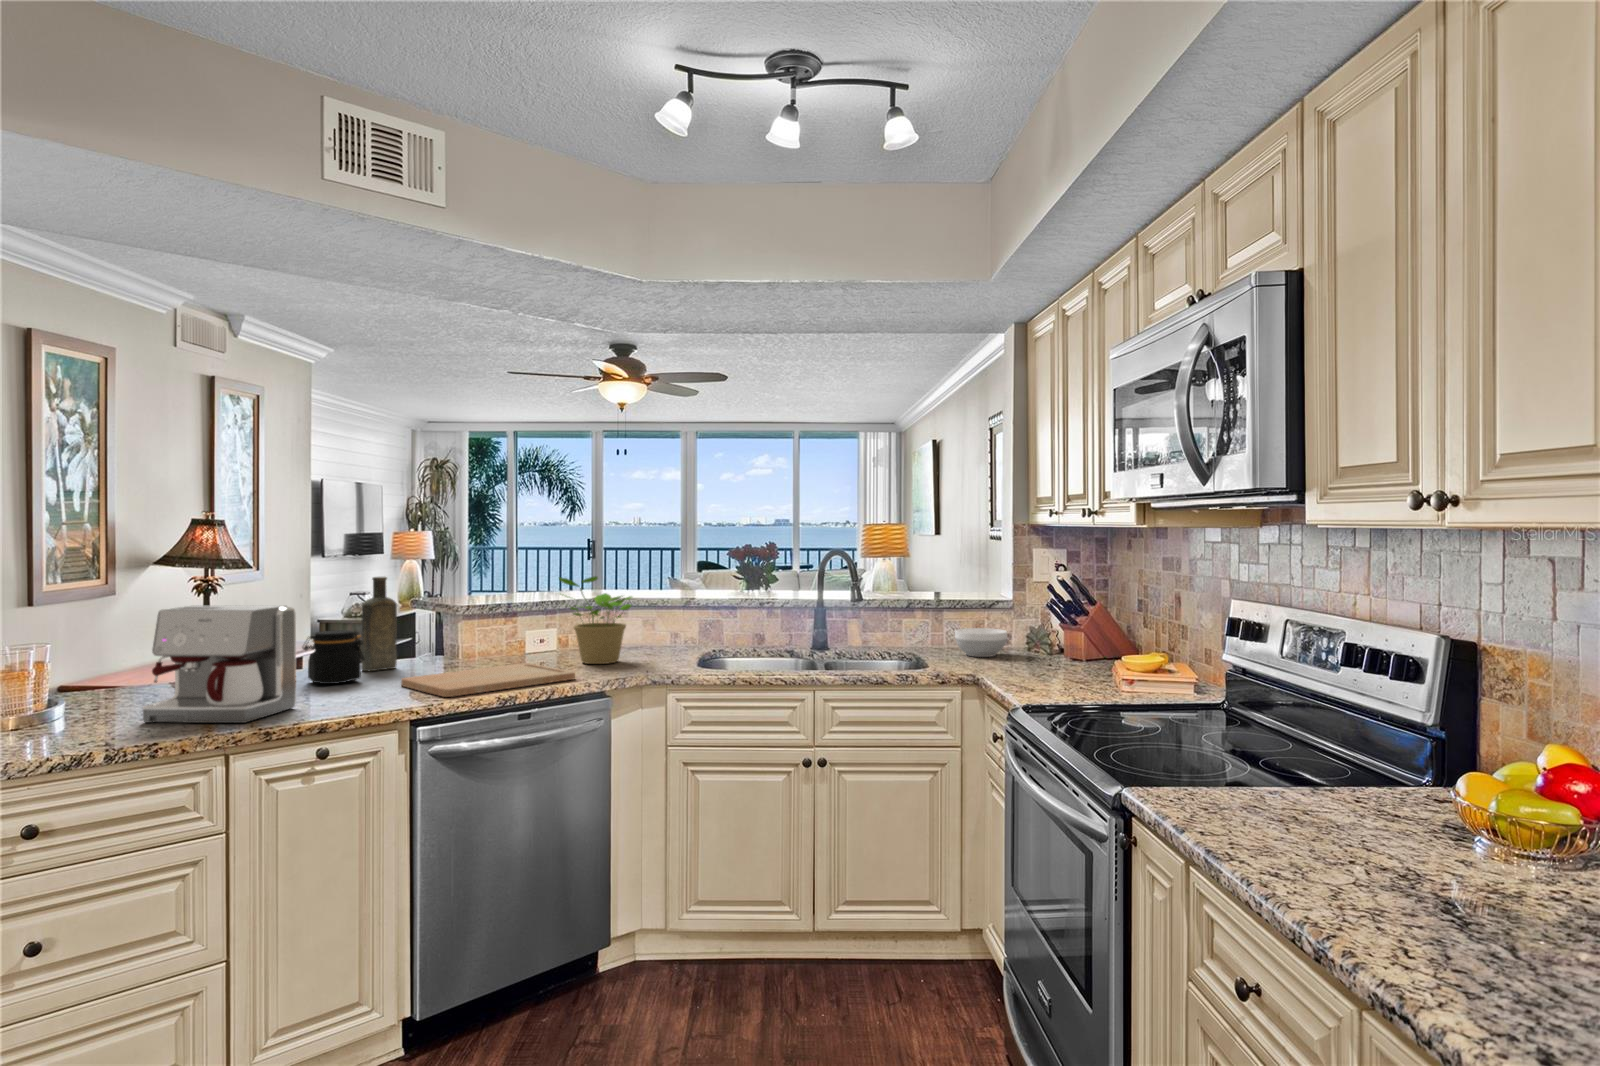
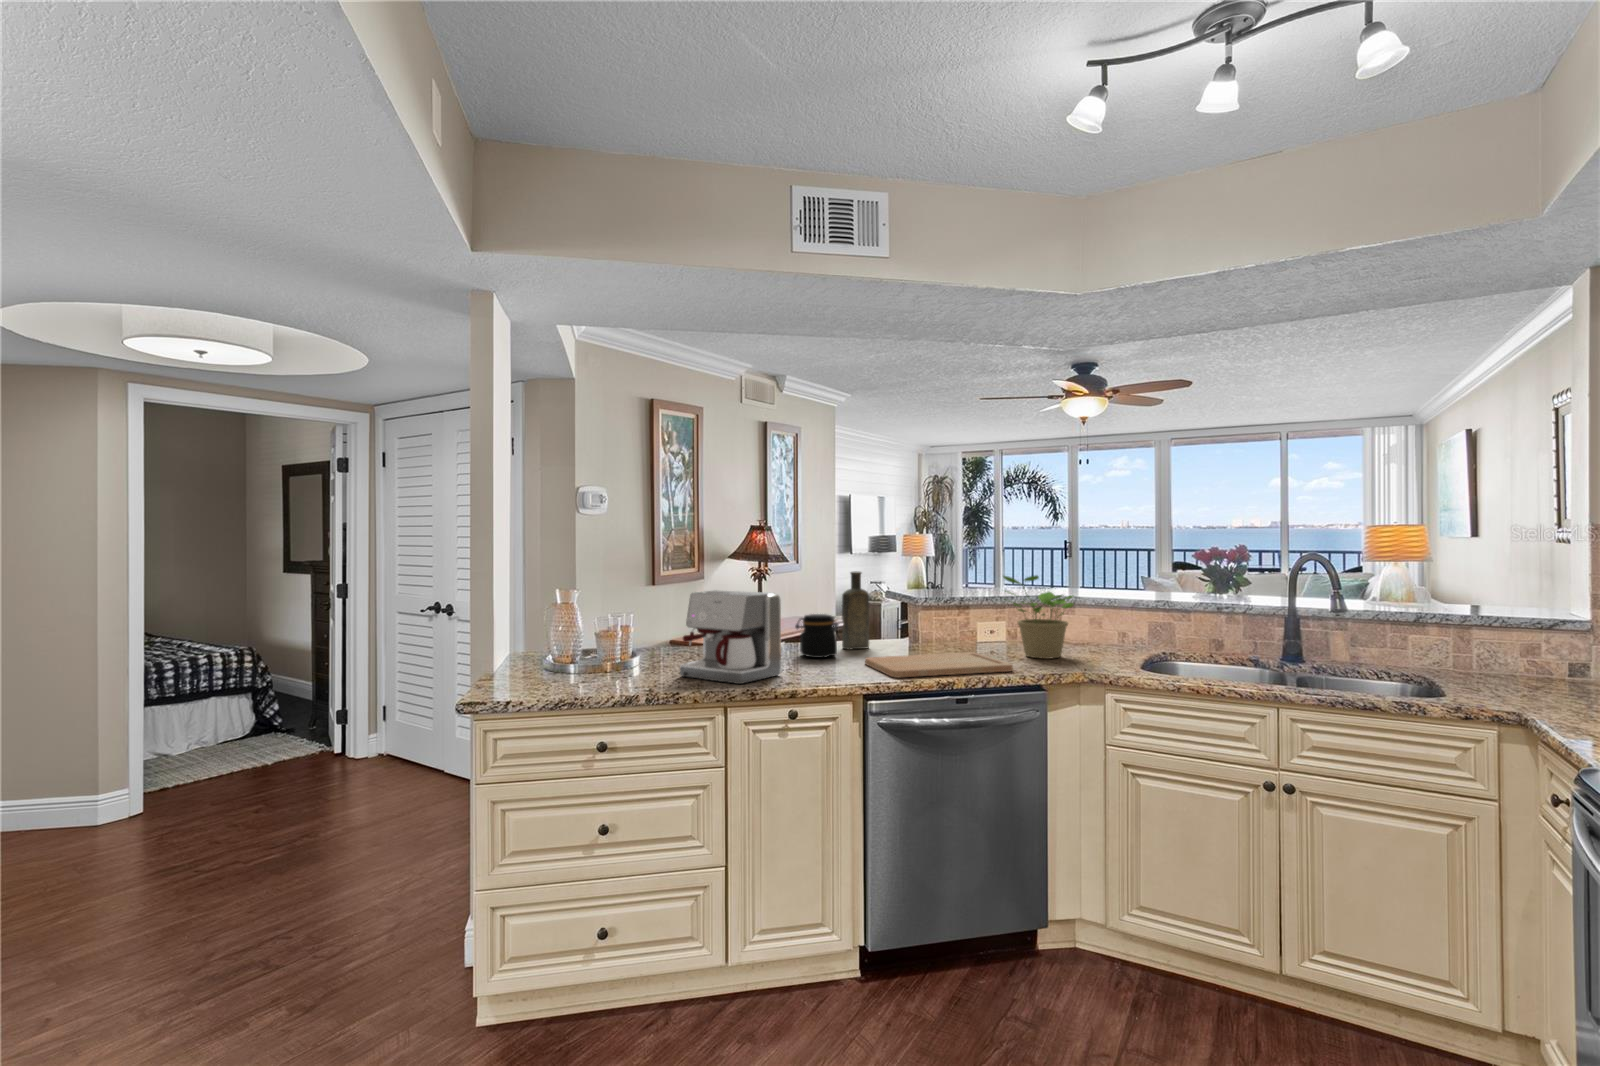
bowl: present [955,628,1007,657] -> none [1482,650,1569,688]

